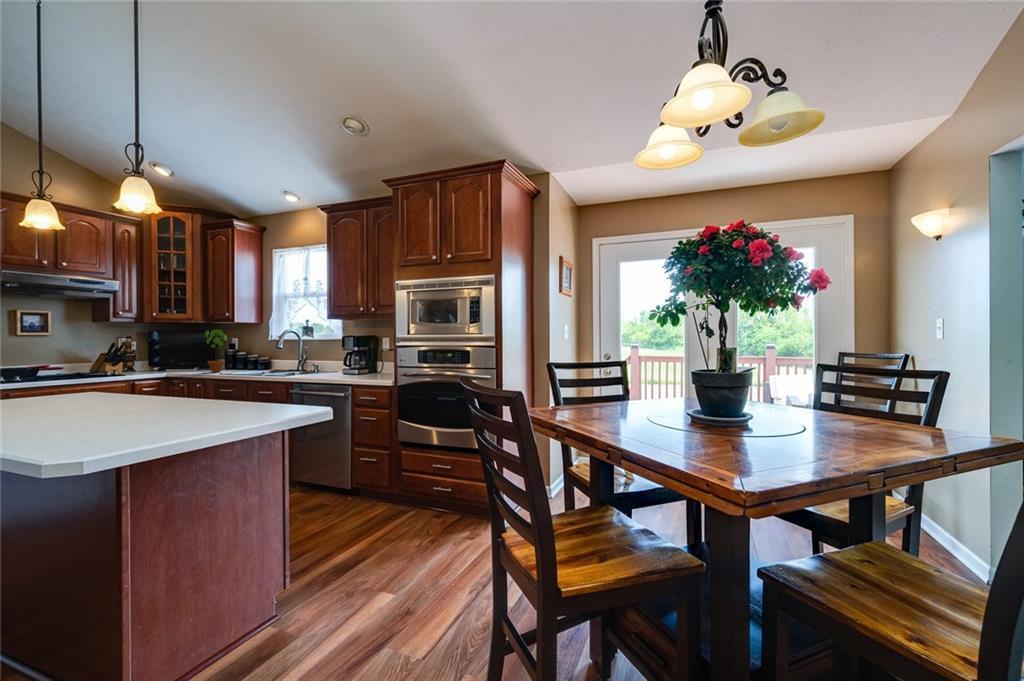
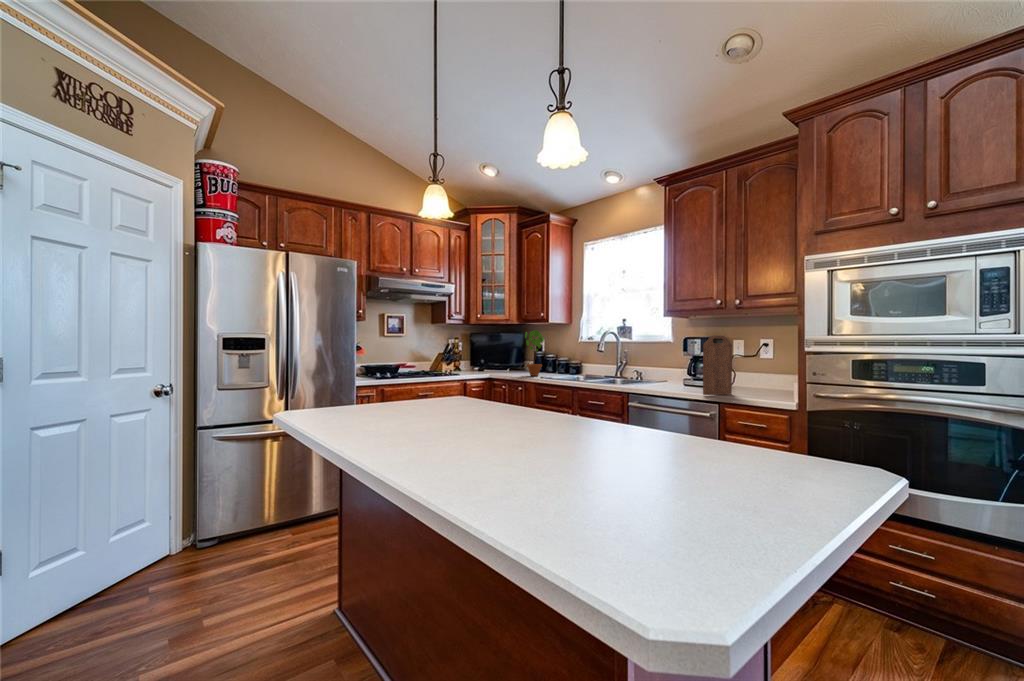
cutting board: none [341,335,366,380] -> present [703,335,732,395]

